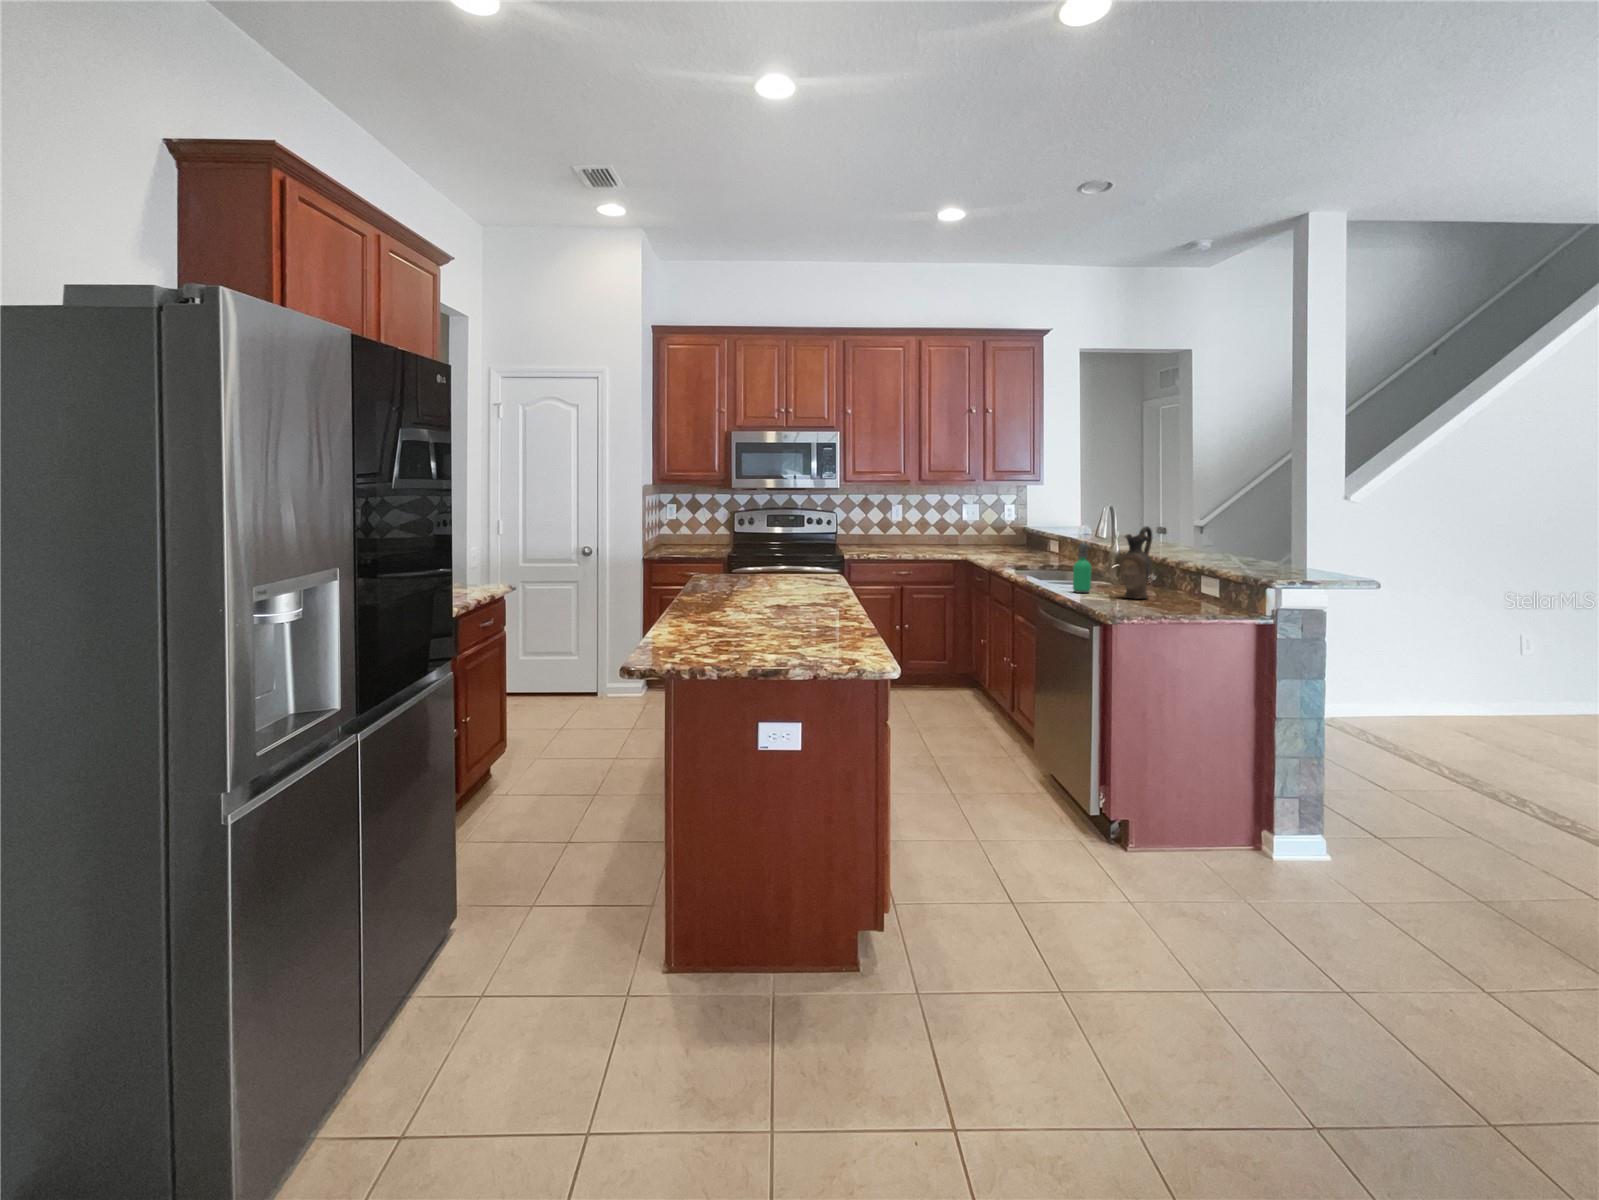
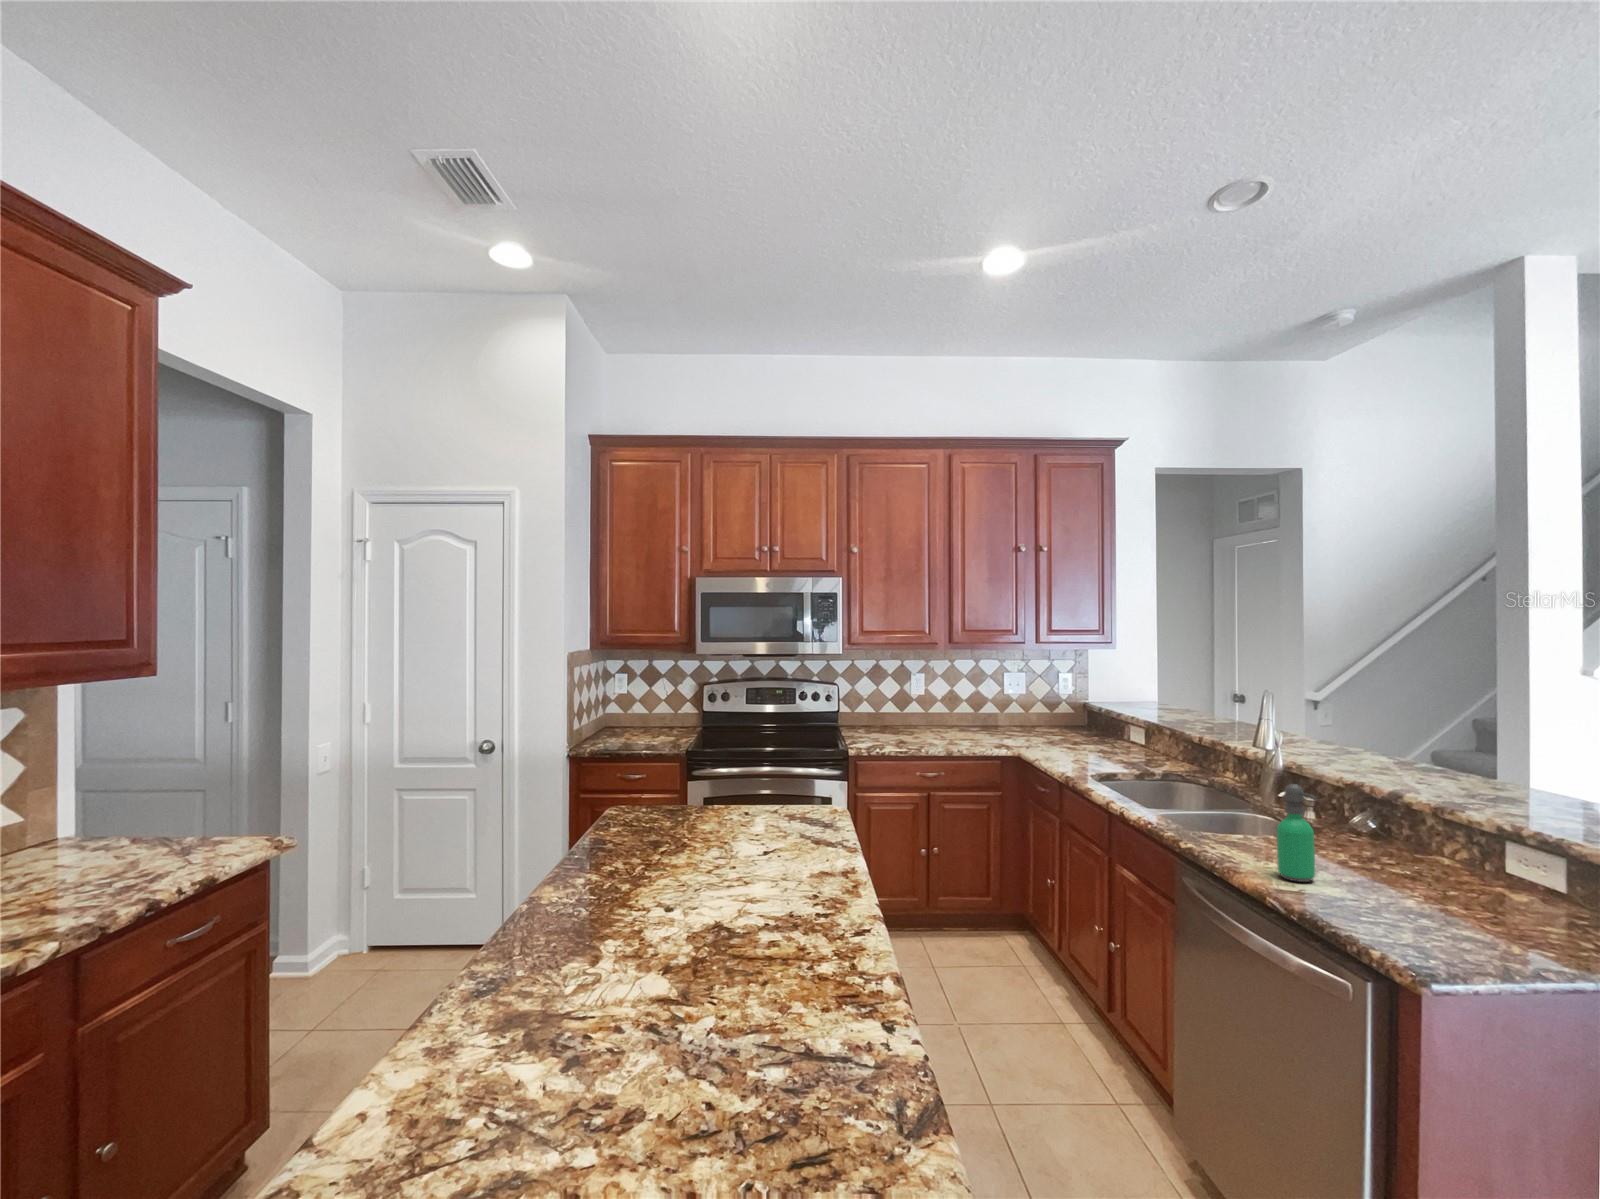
ceramic pitcher: present [1119,526,1152,599] -> none [1385,762,1456,910]

